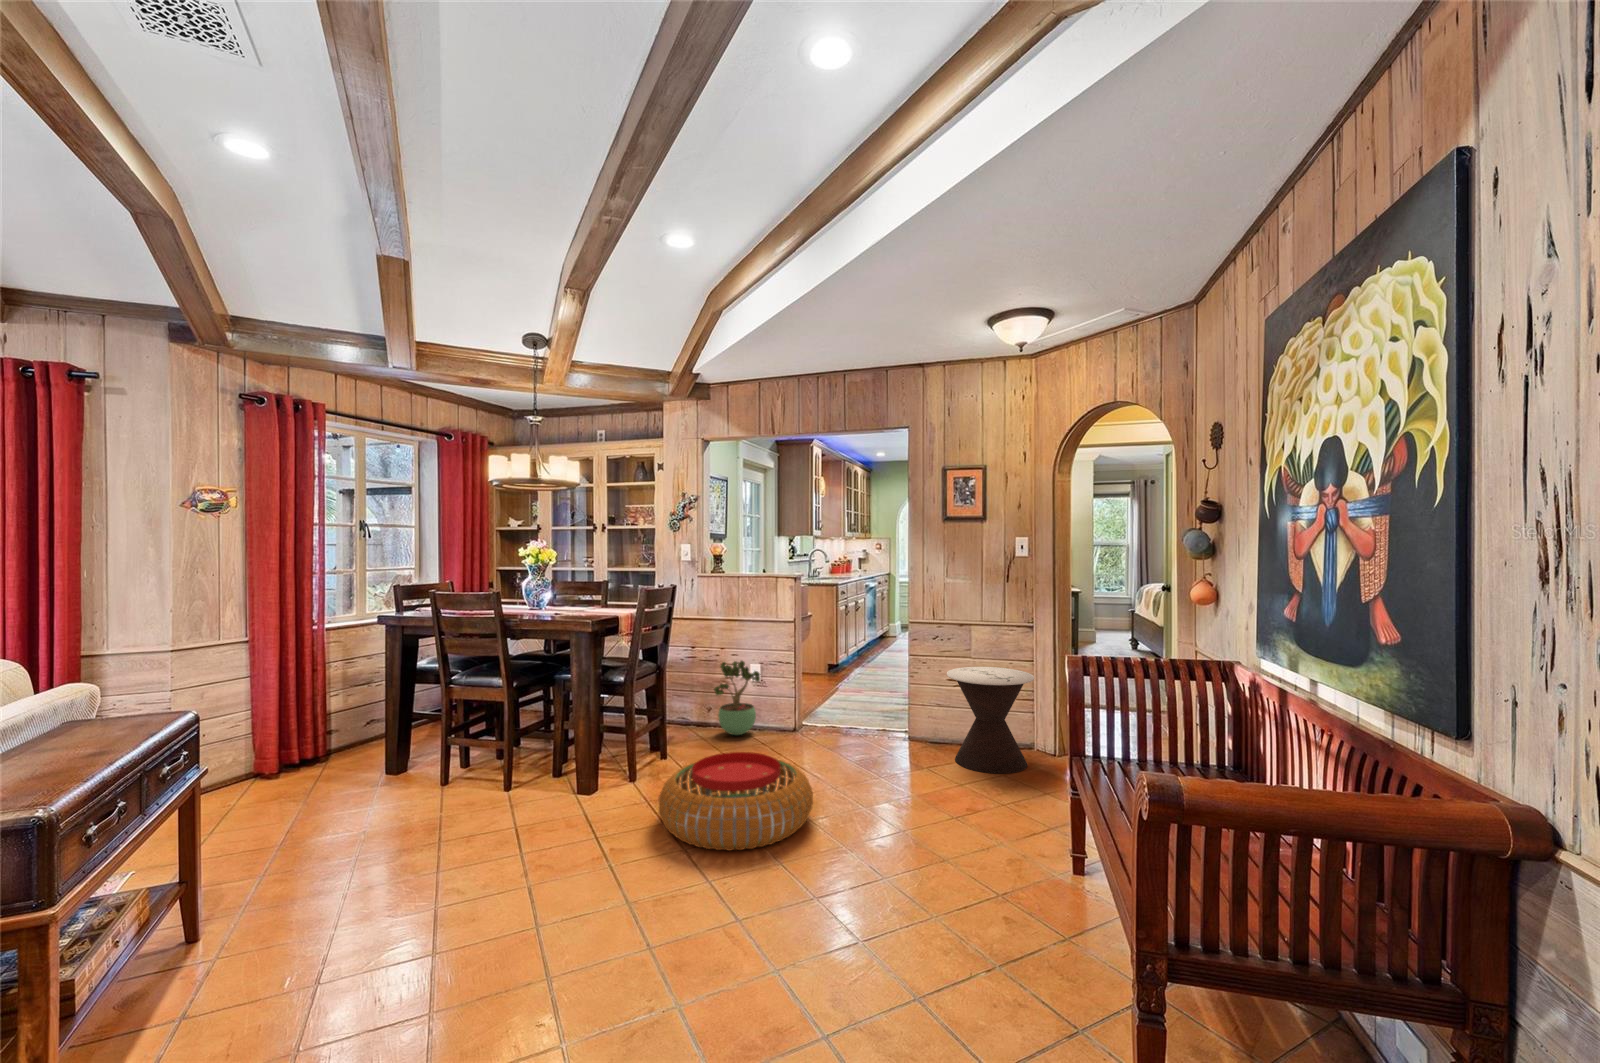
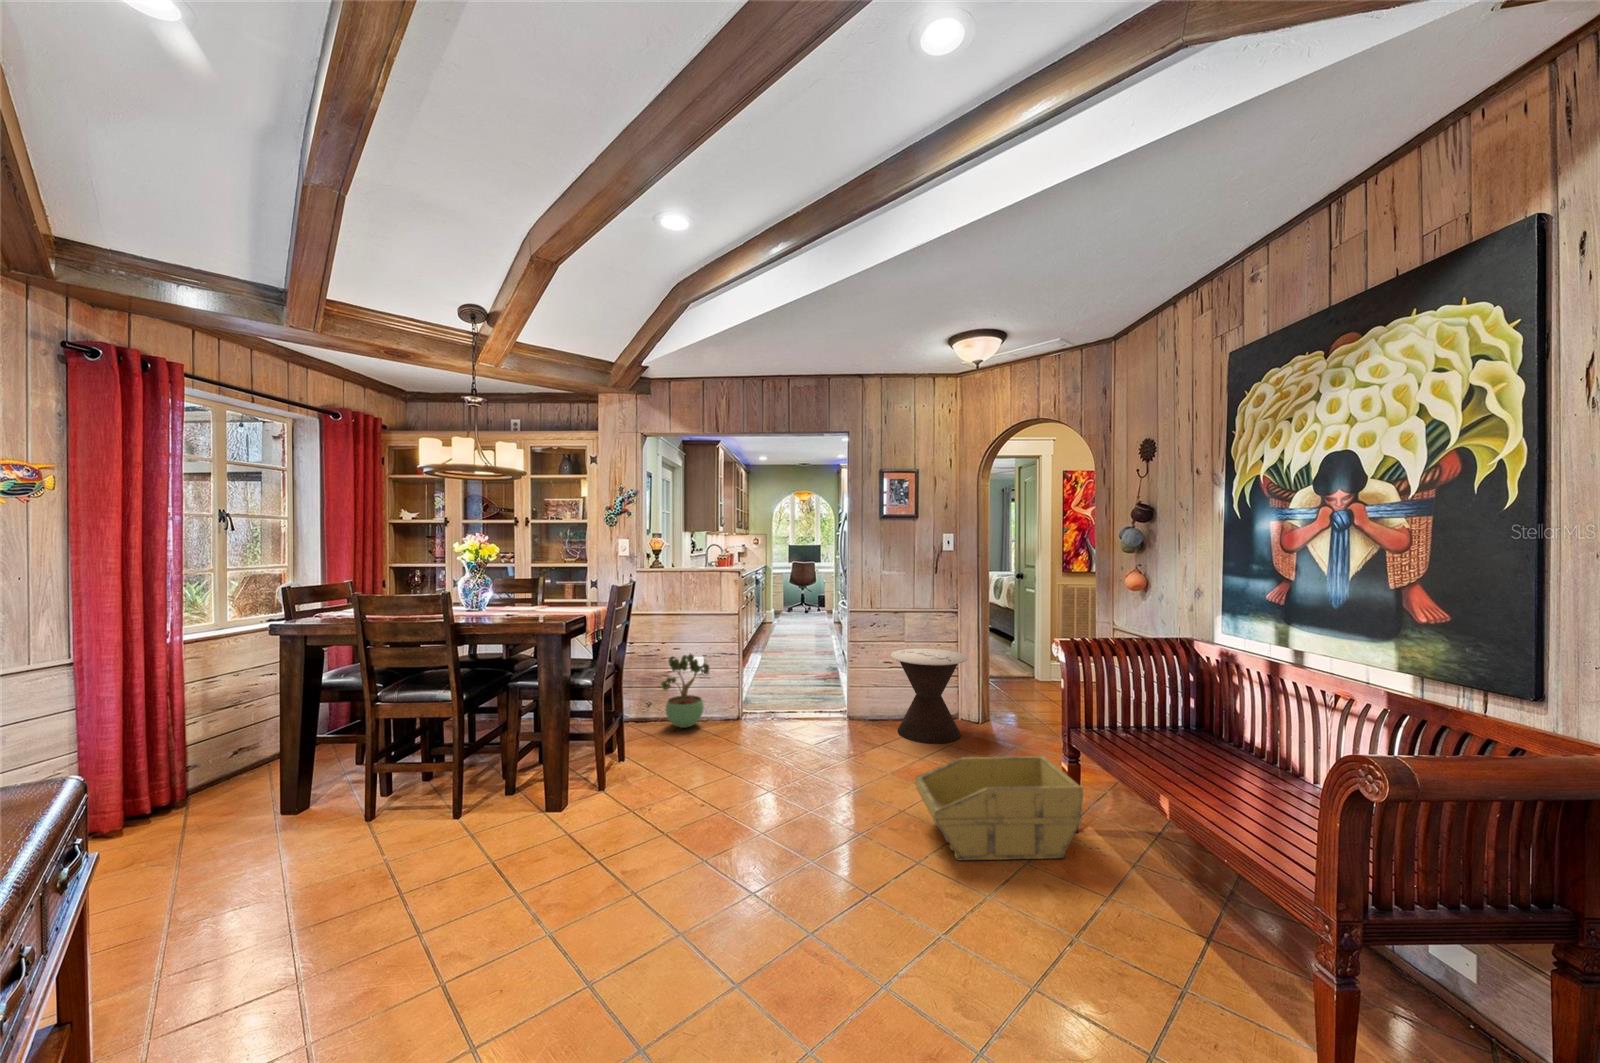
pouf: present [658,752,813,851] -> none [660,748,818,855]
storage bin: none [902,781,1073,899] -> present [915,756,1083,861]

